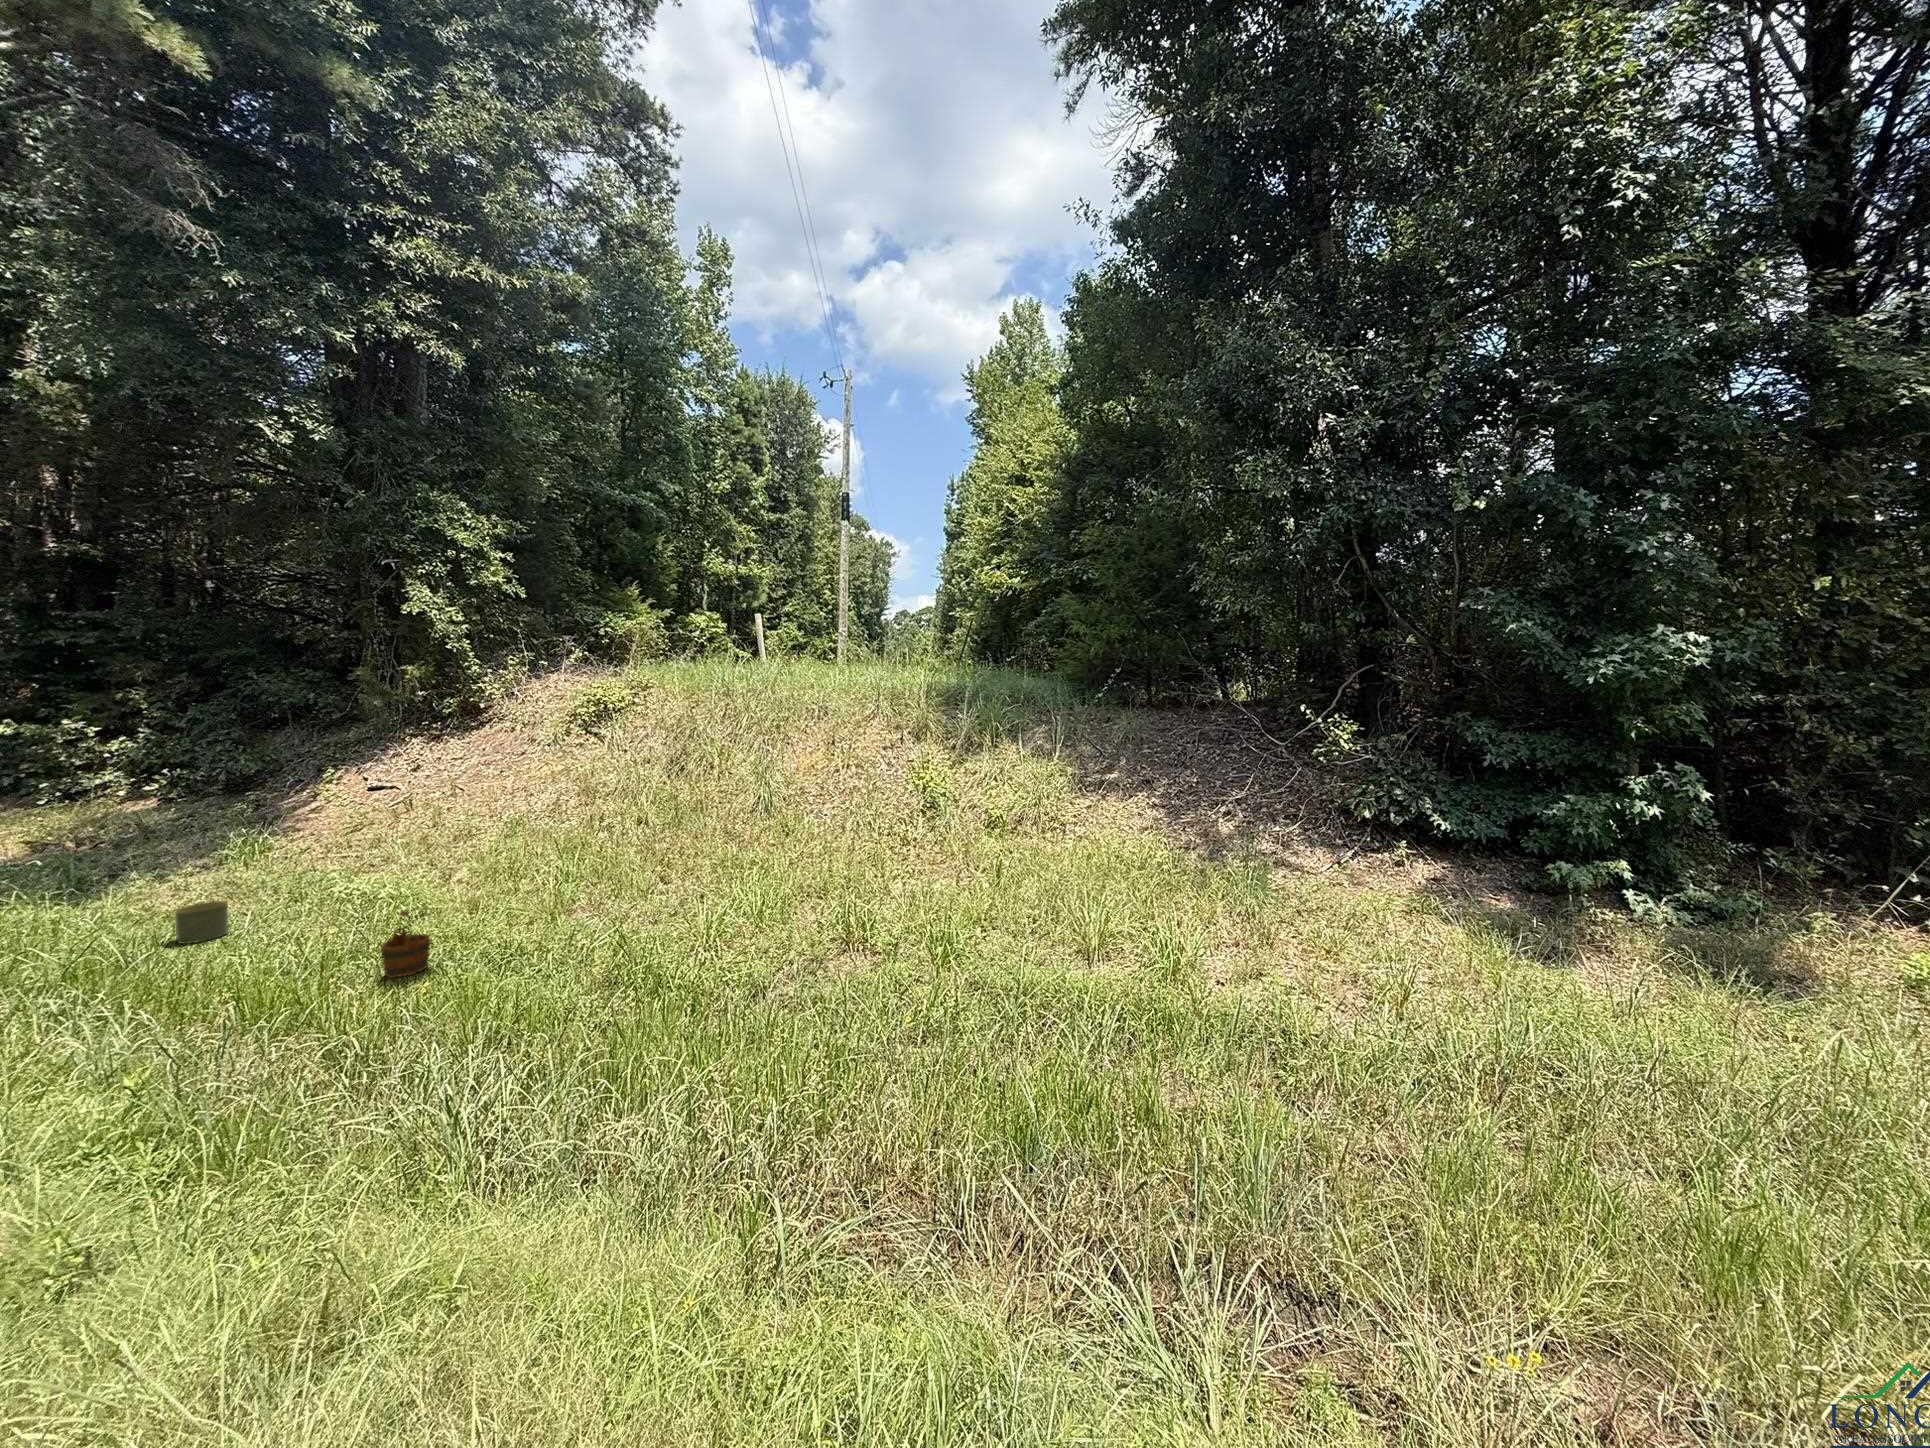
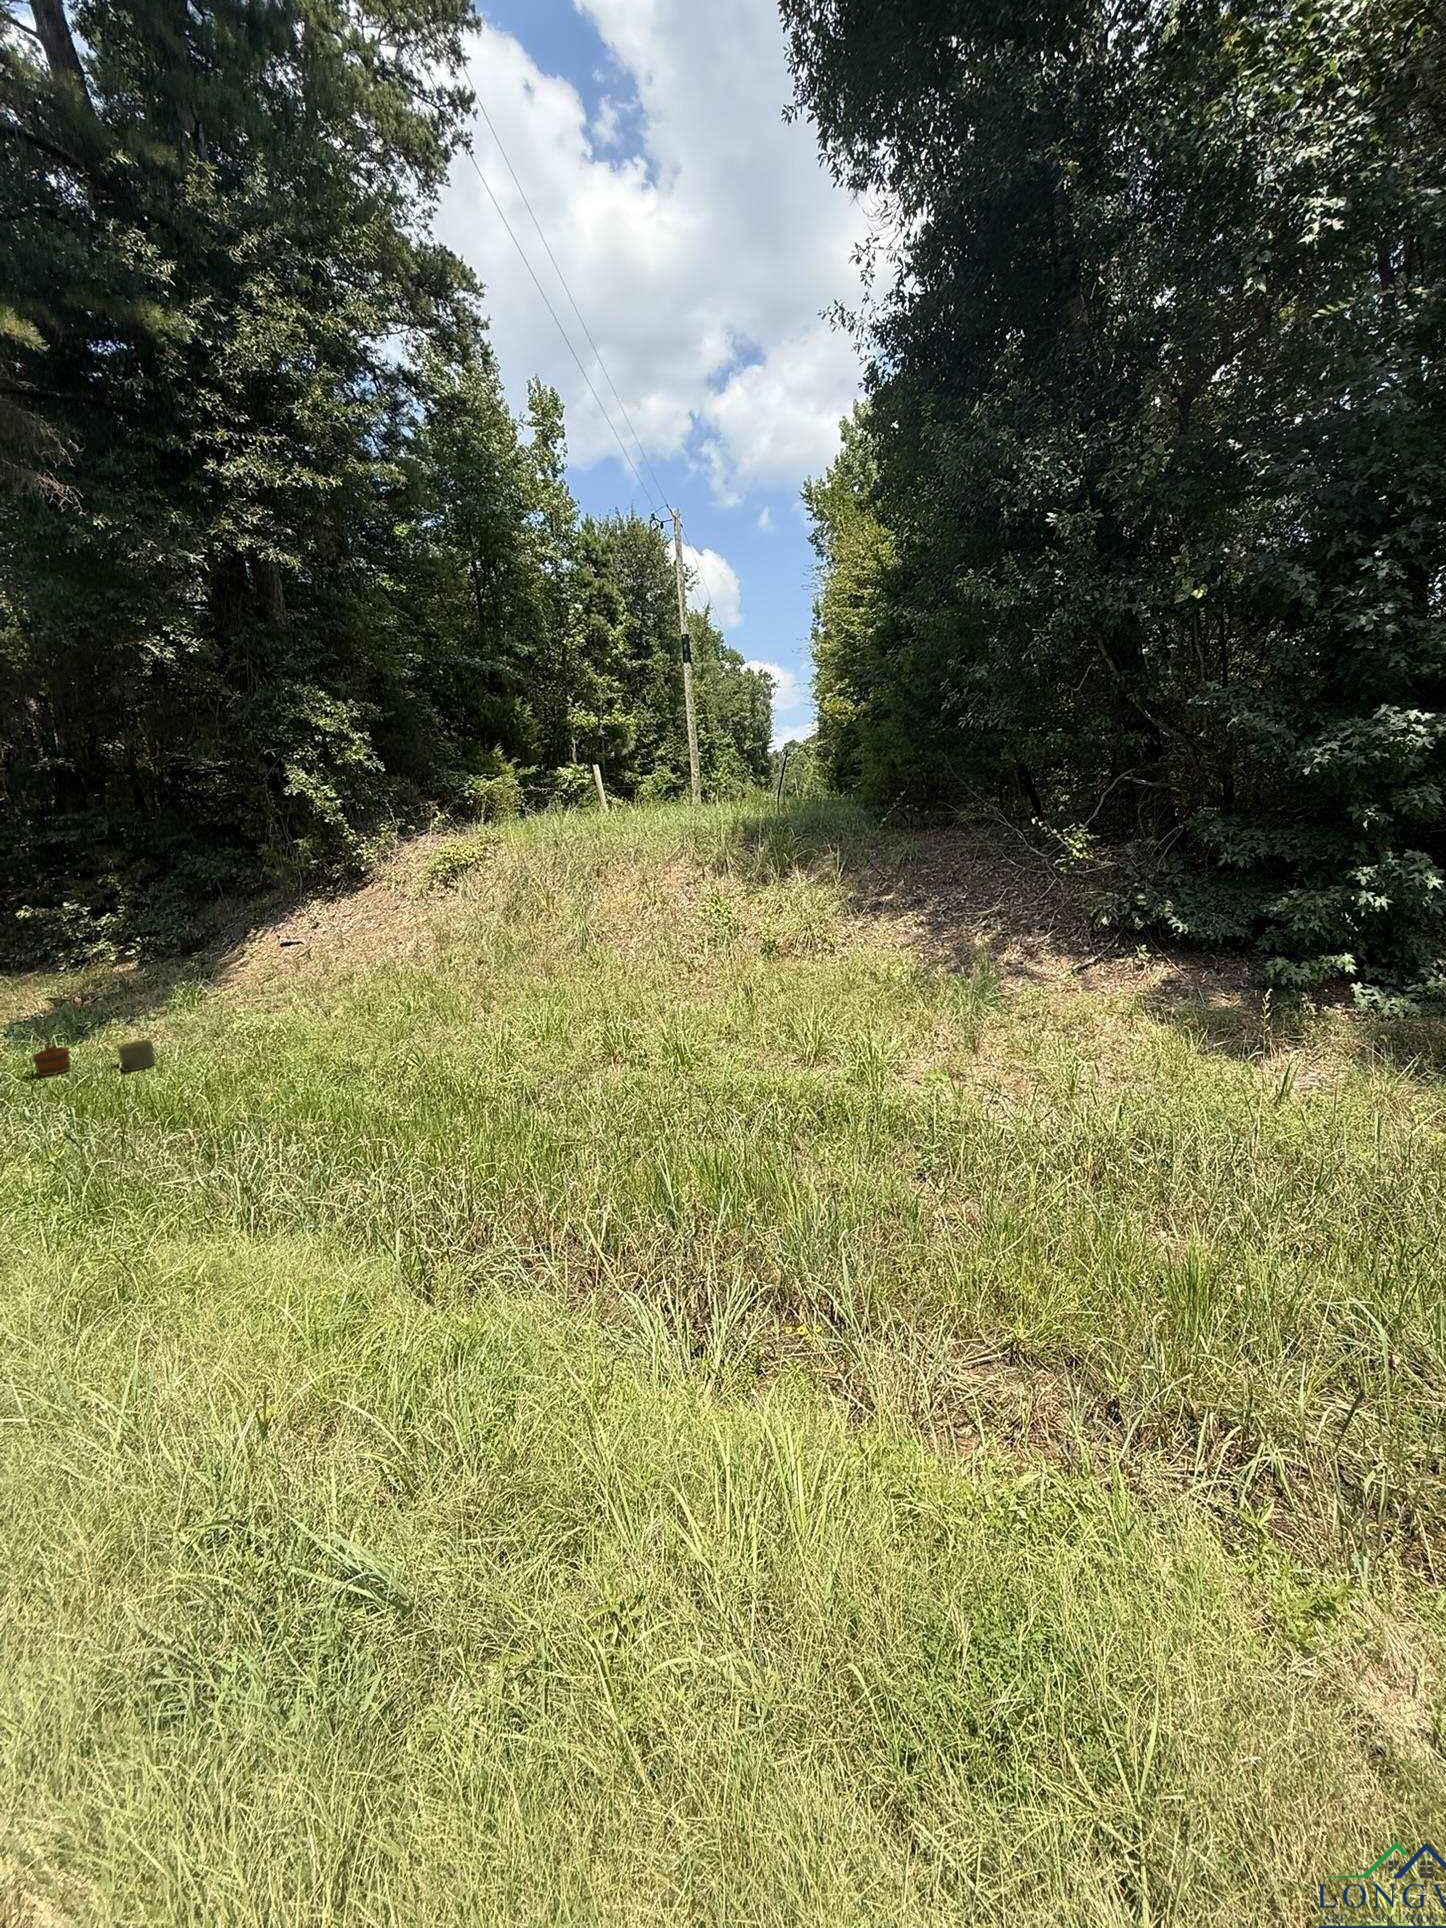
wooden bucket: present [381,910,431,978] -> present [32,1031,71,1076]

